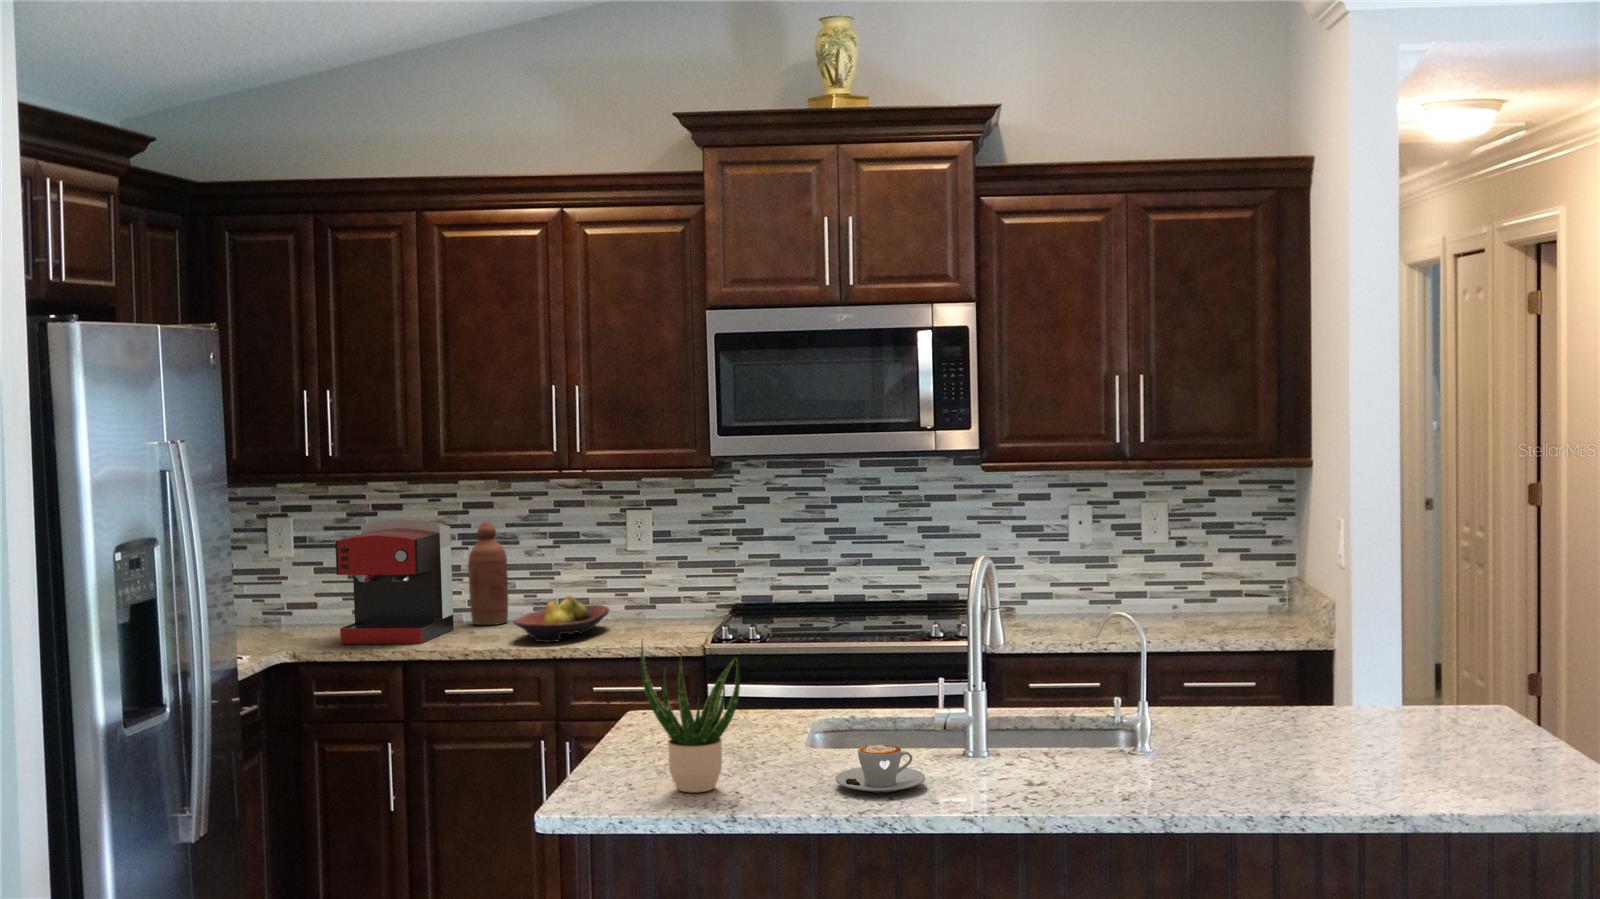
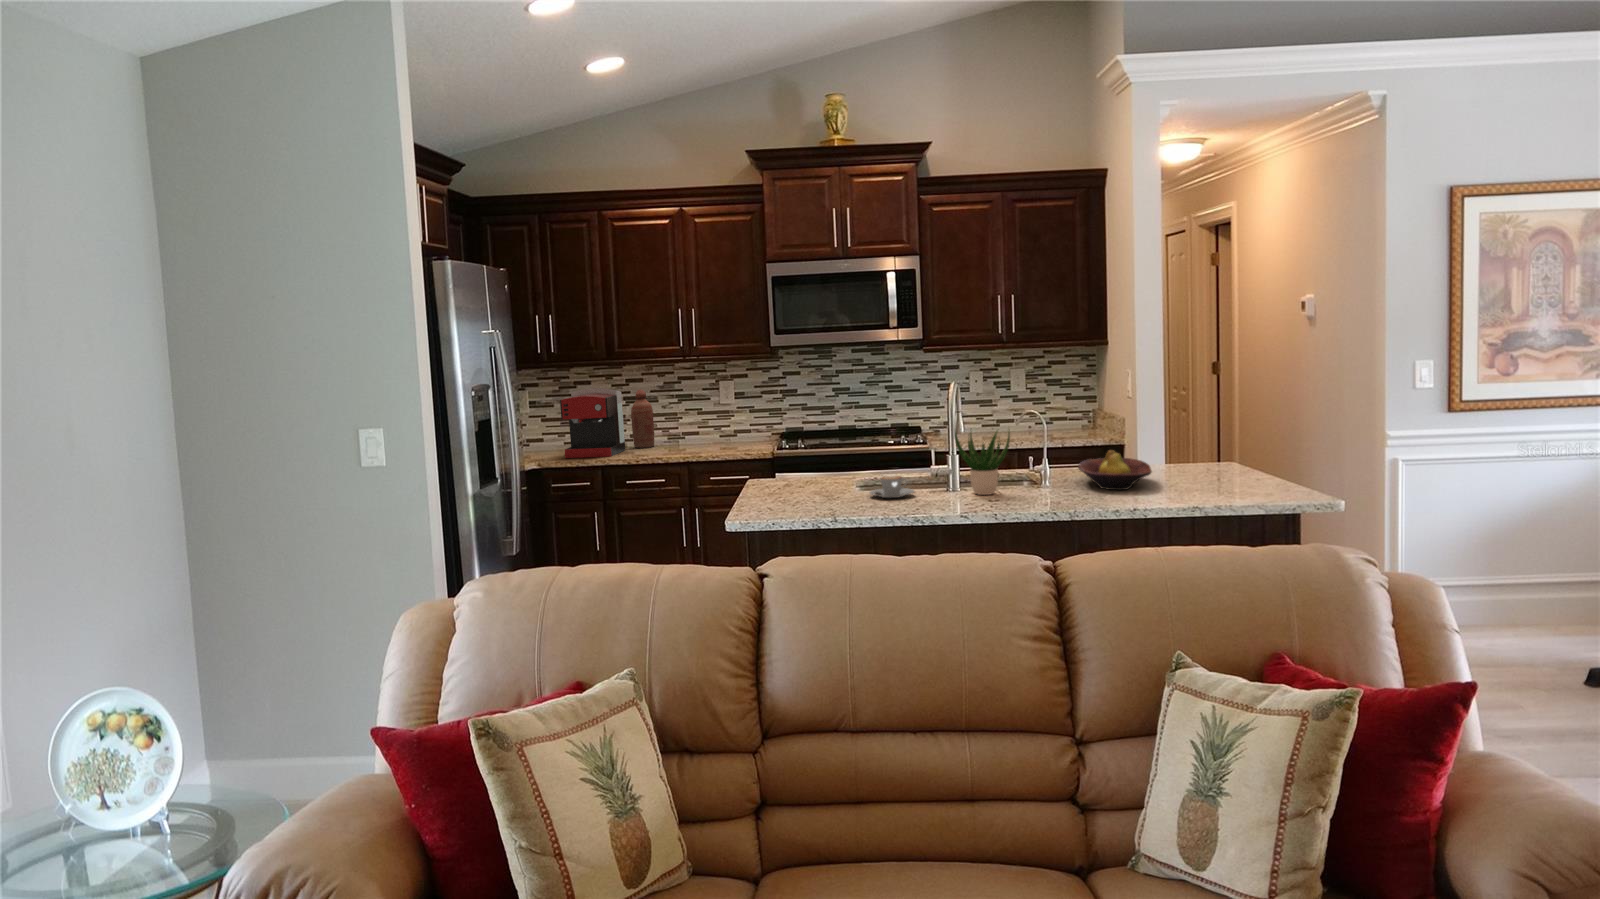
fruit bowl: present [514,596,609,642] -> present [1078,450,1152,490]
potted plant: present [641,643,740,792] -> present [954,427,1010,495]

